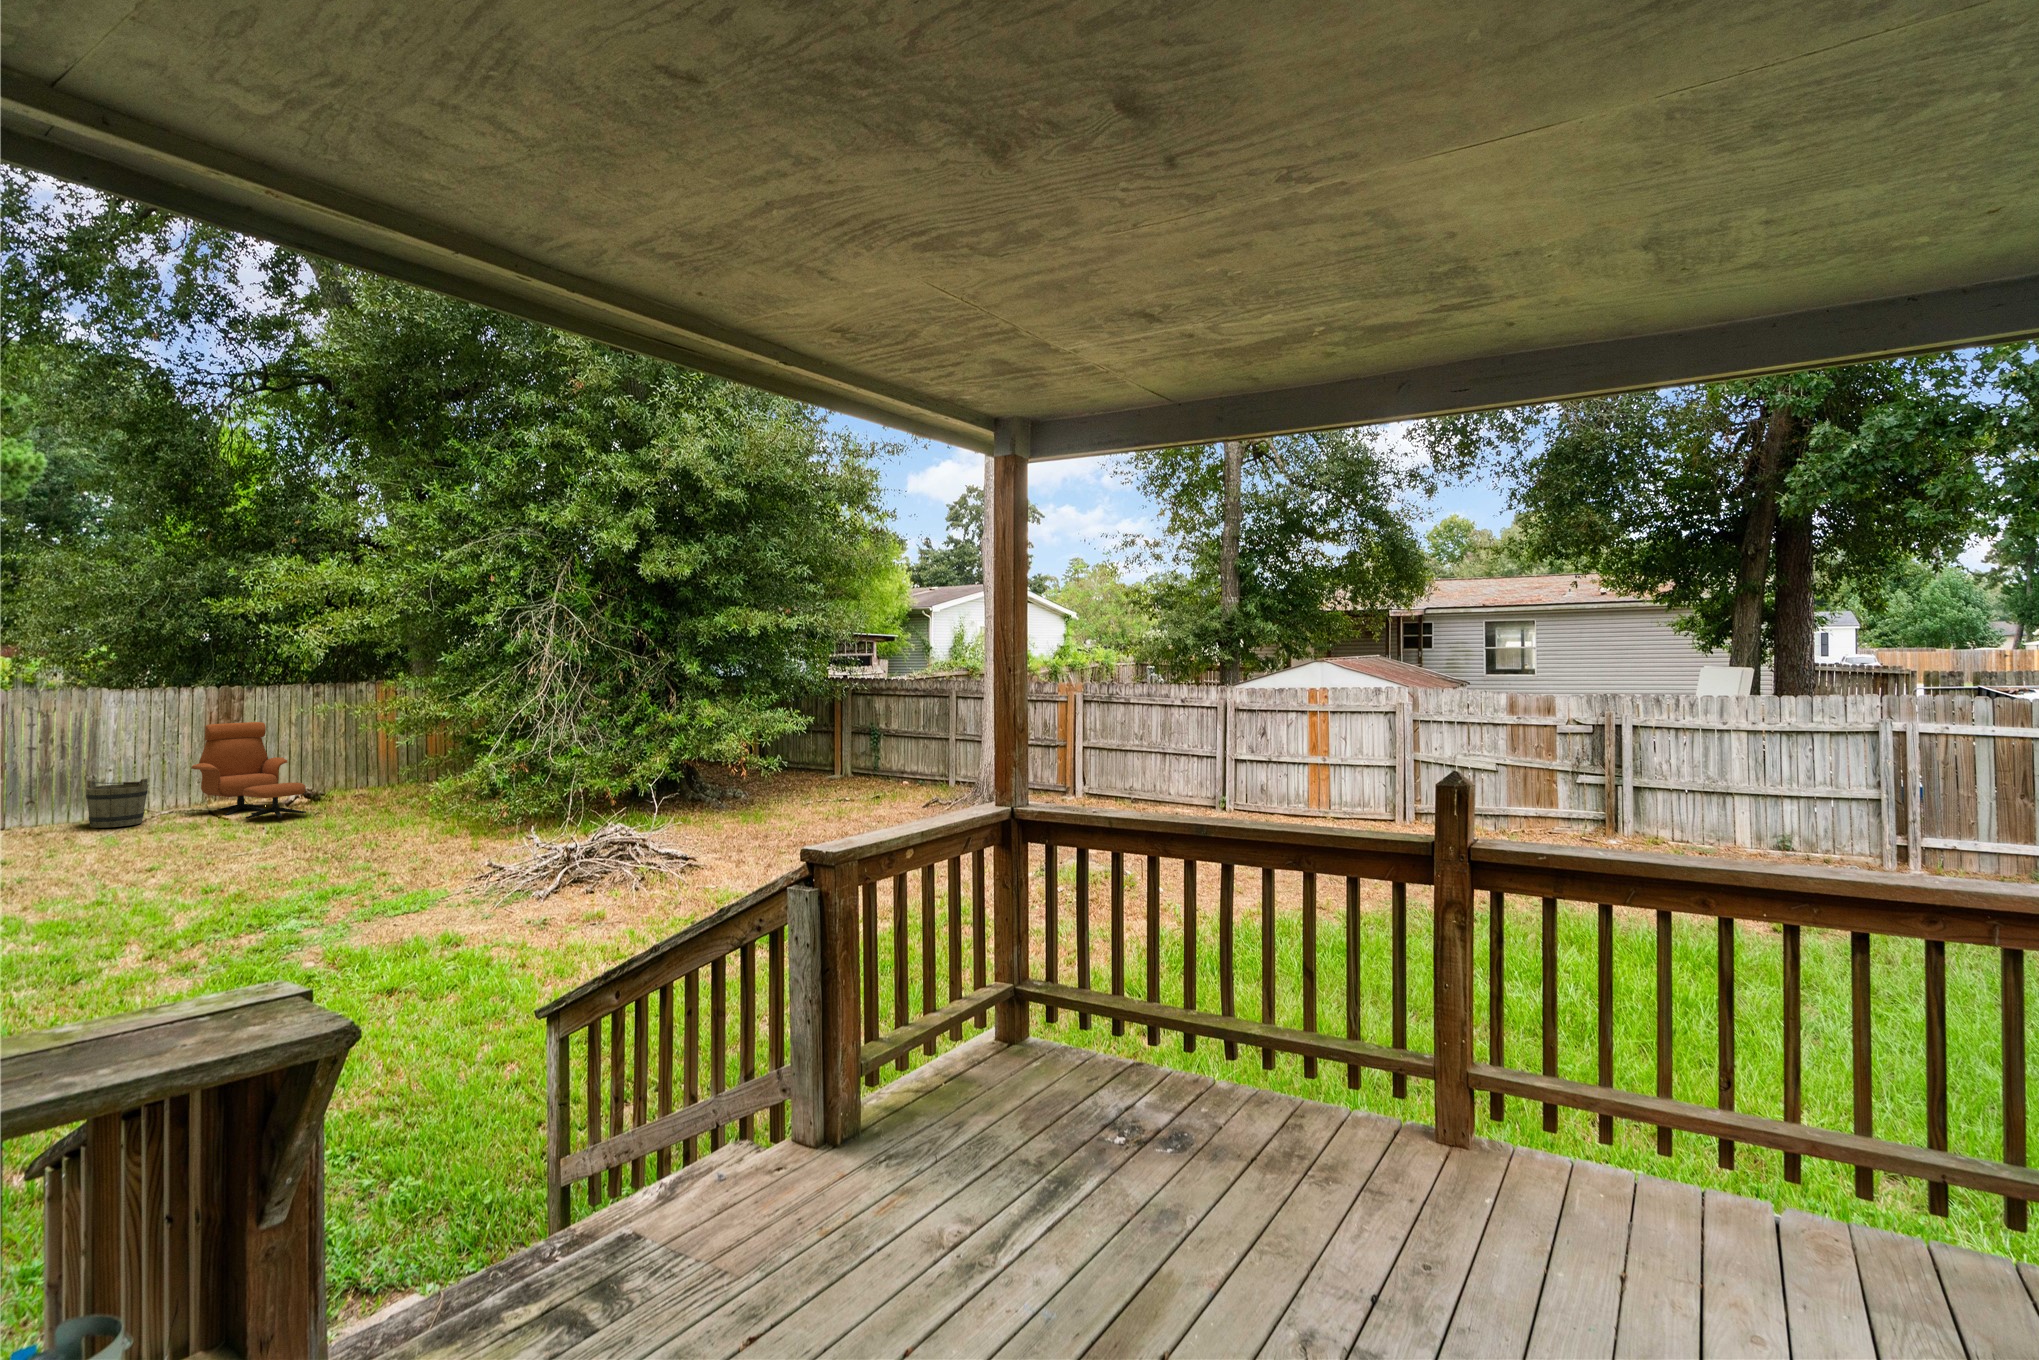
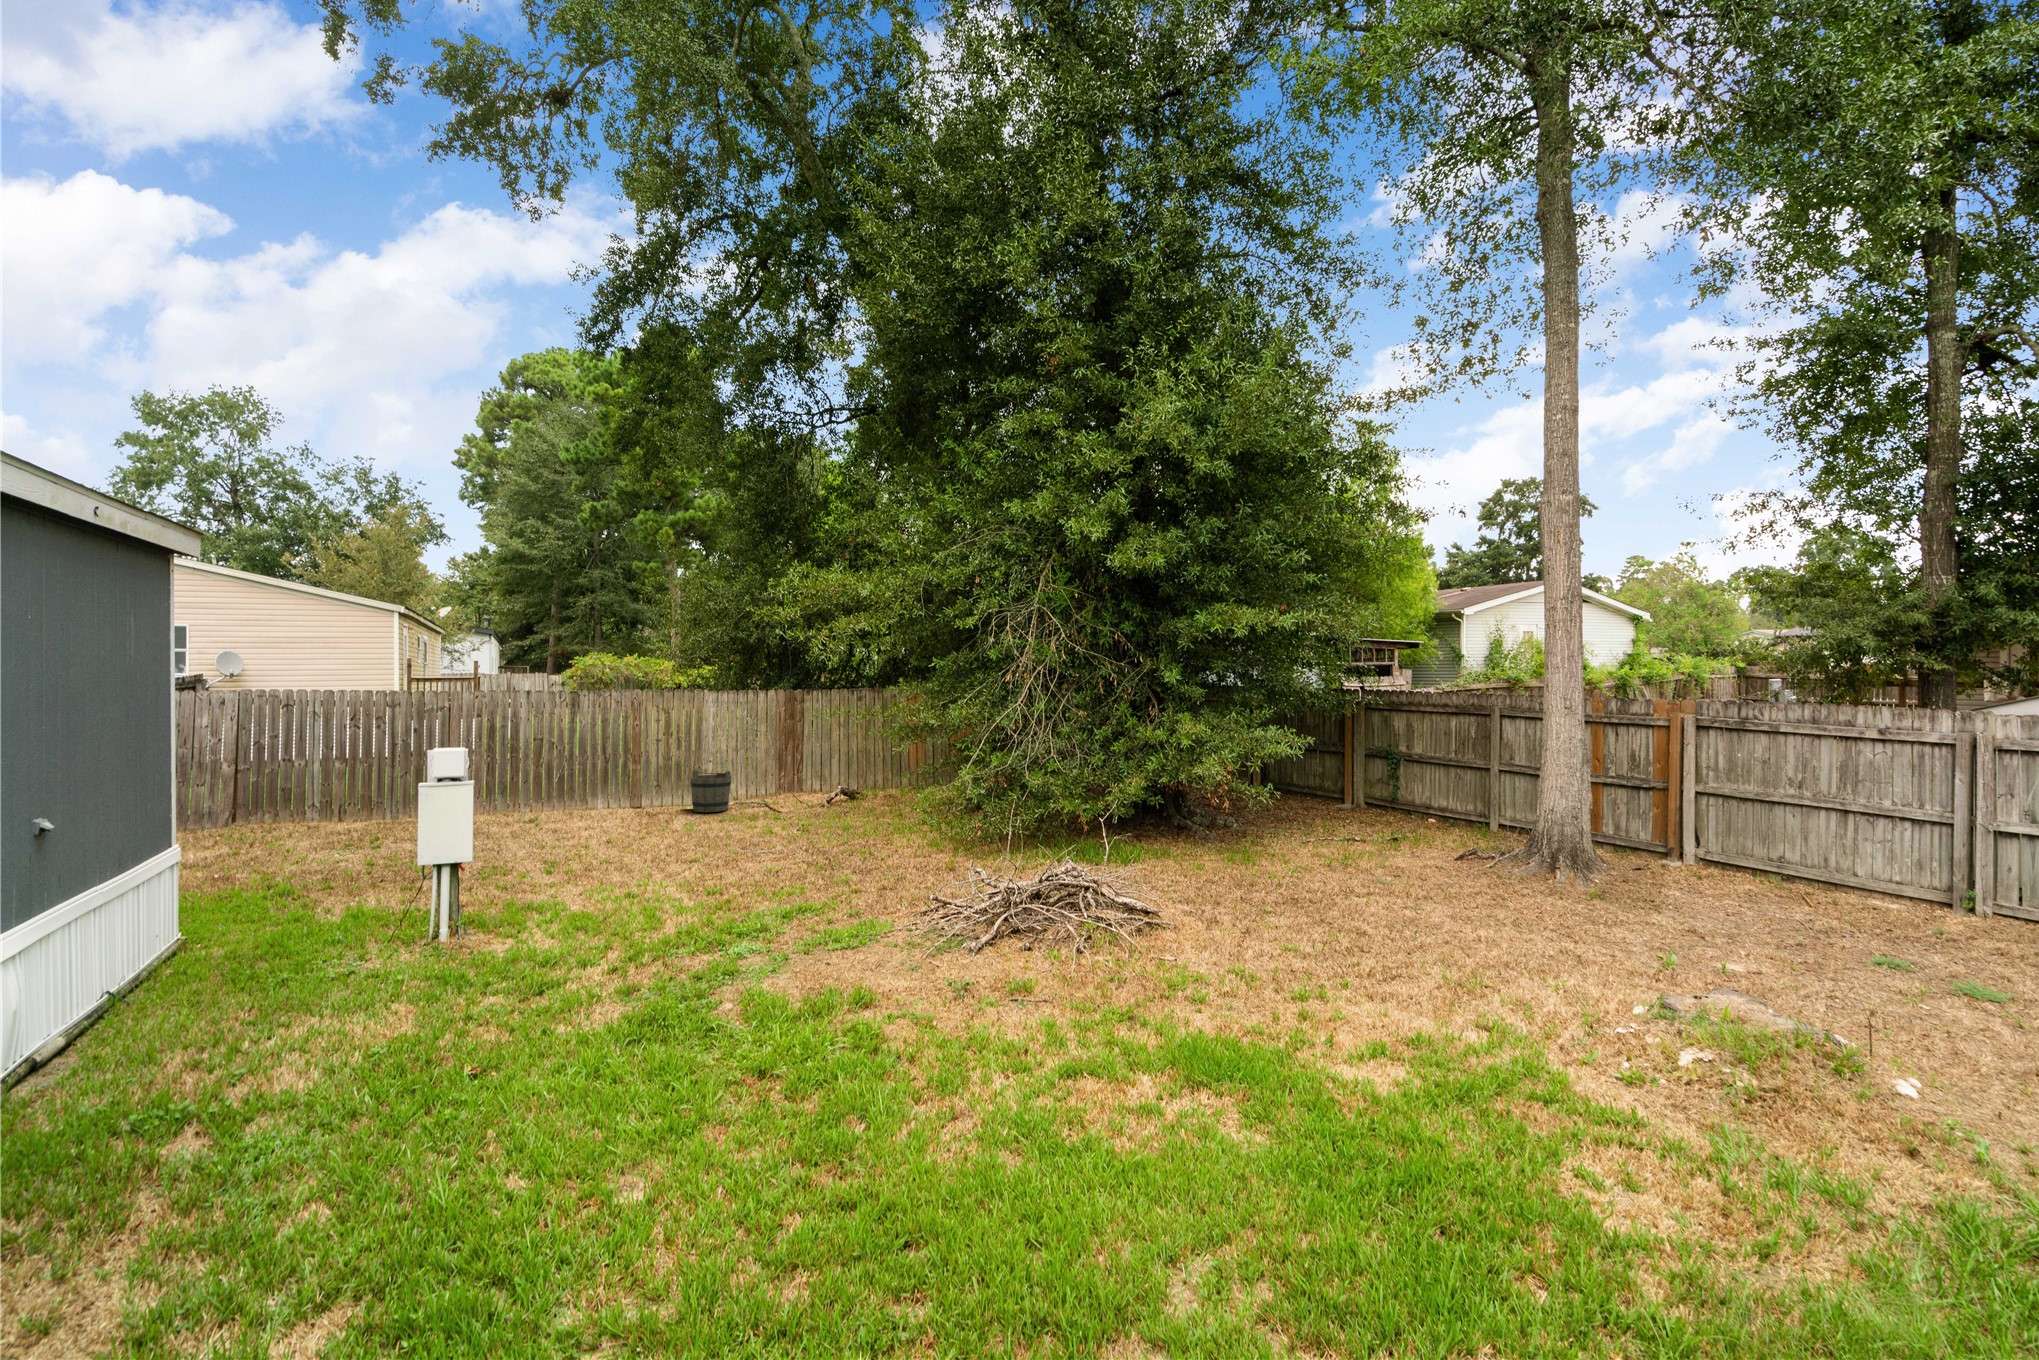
lounge chair: present [191,722,306,819] -> none [763,724,842,813]

